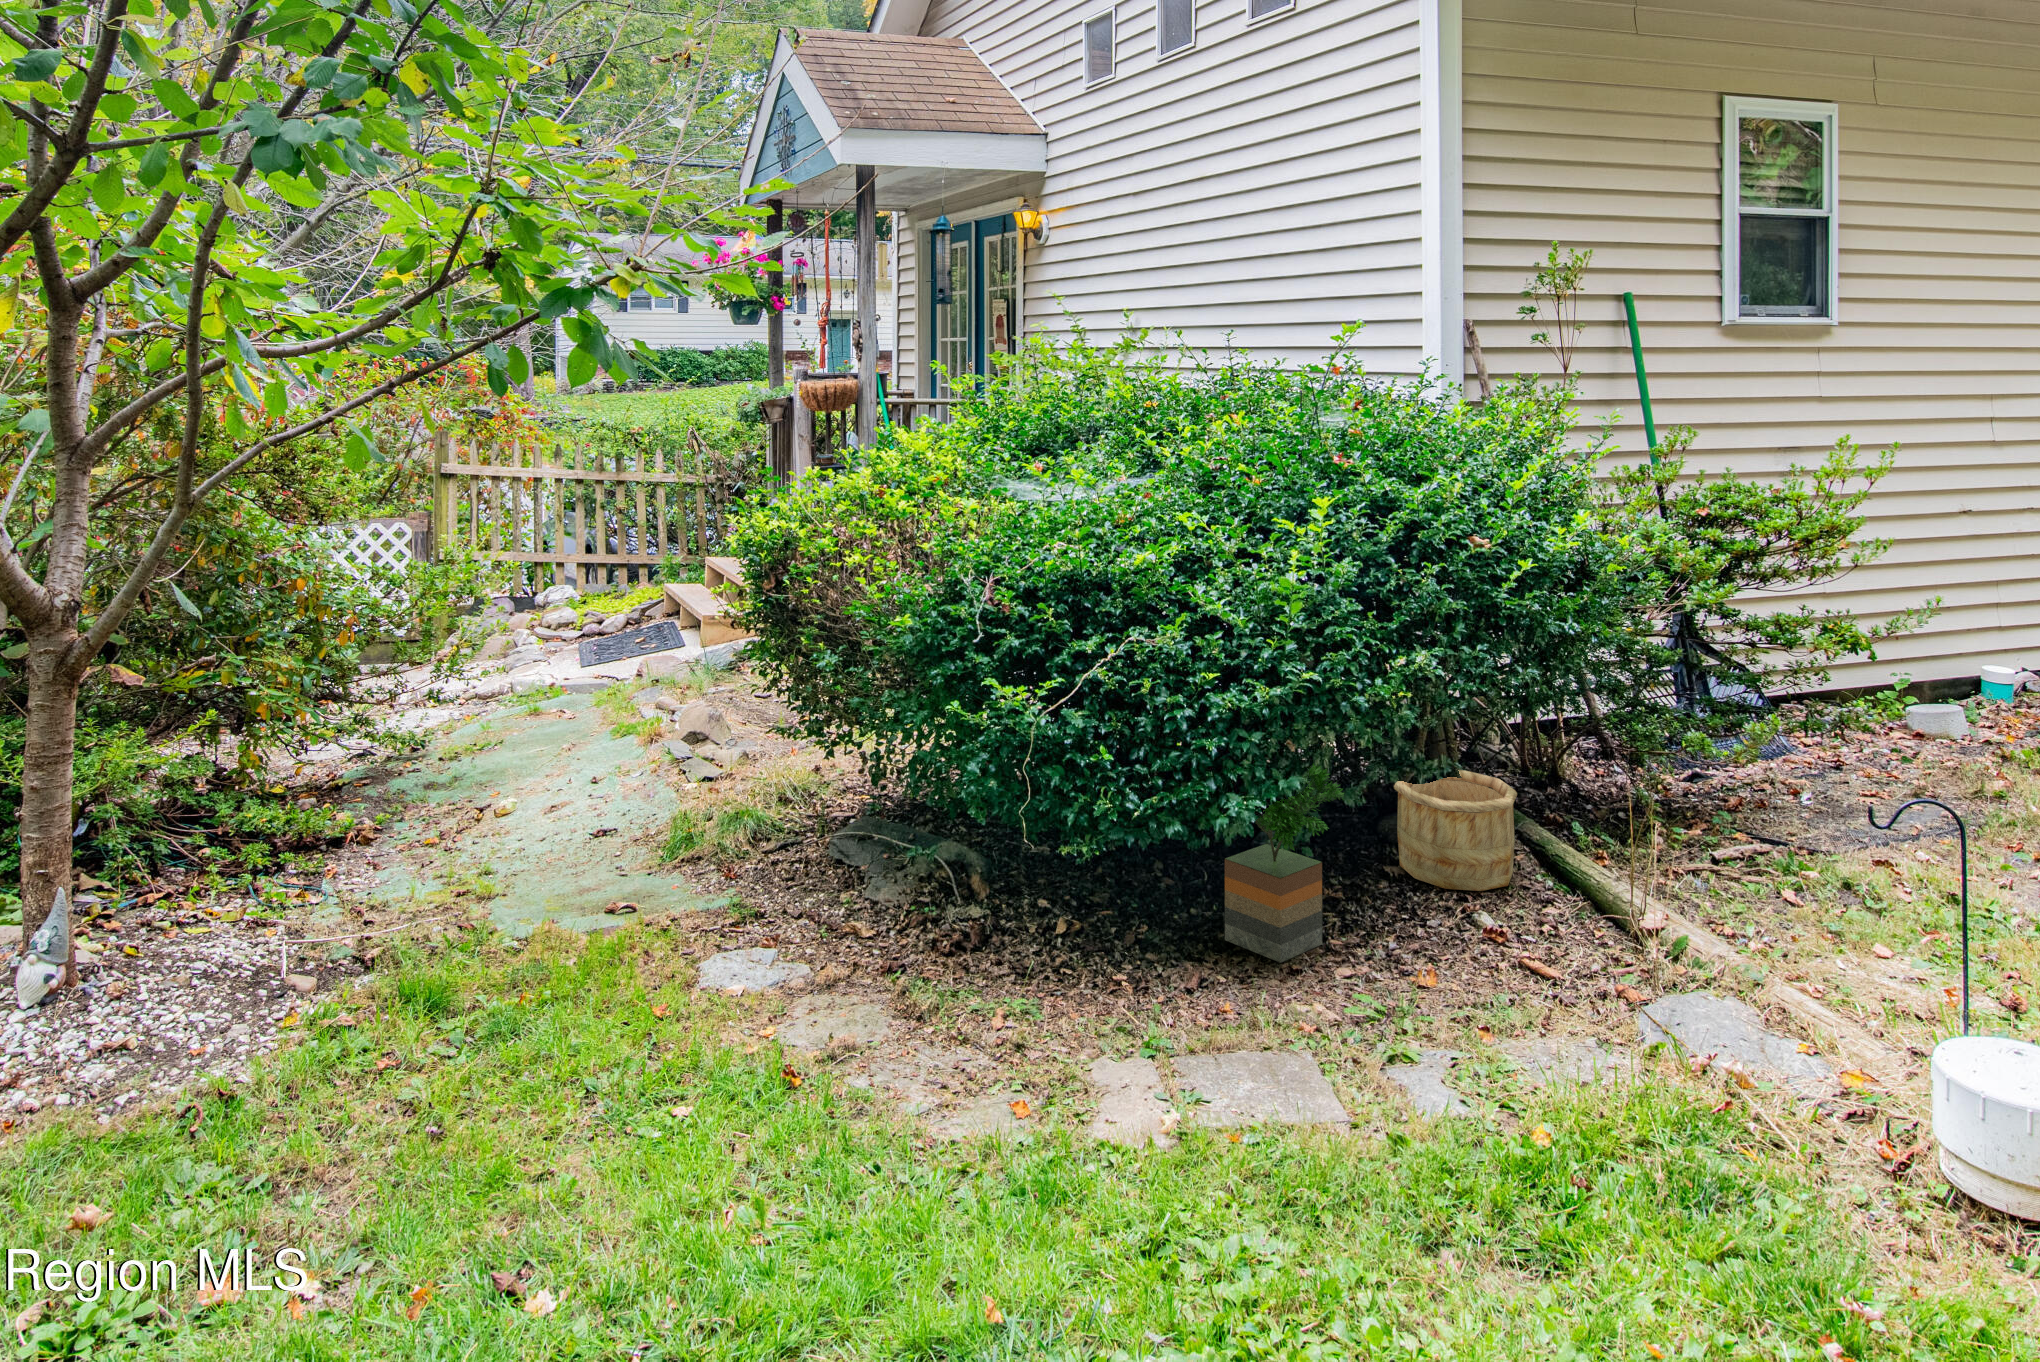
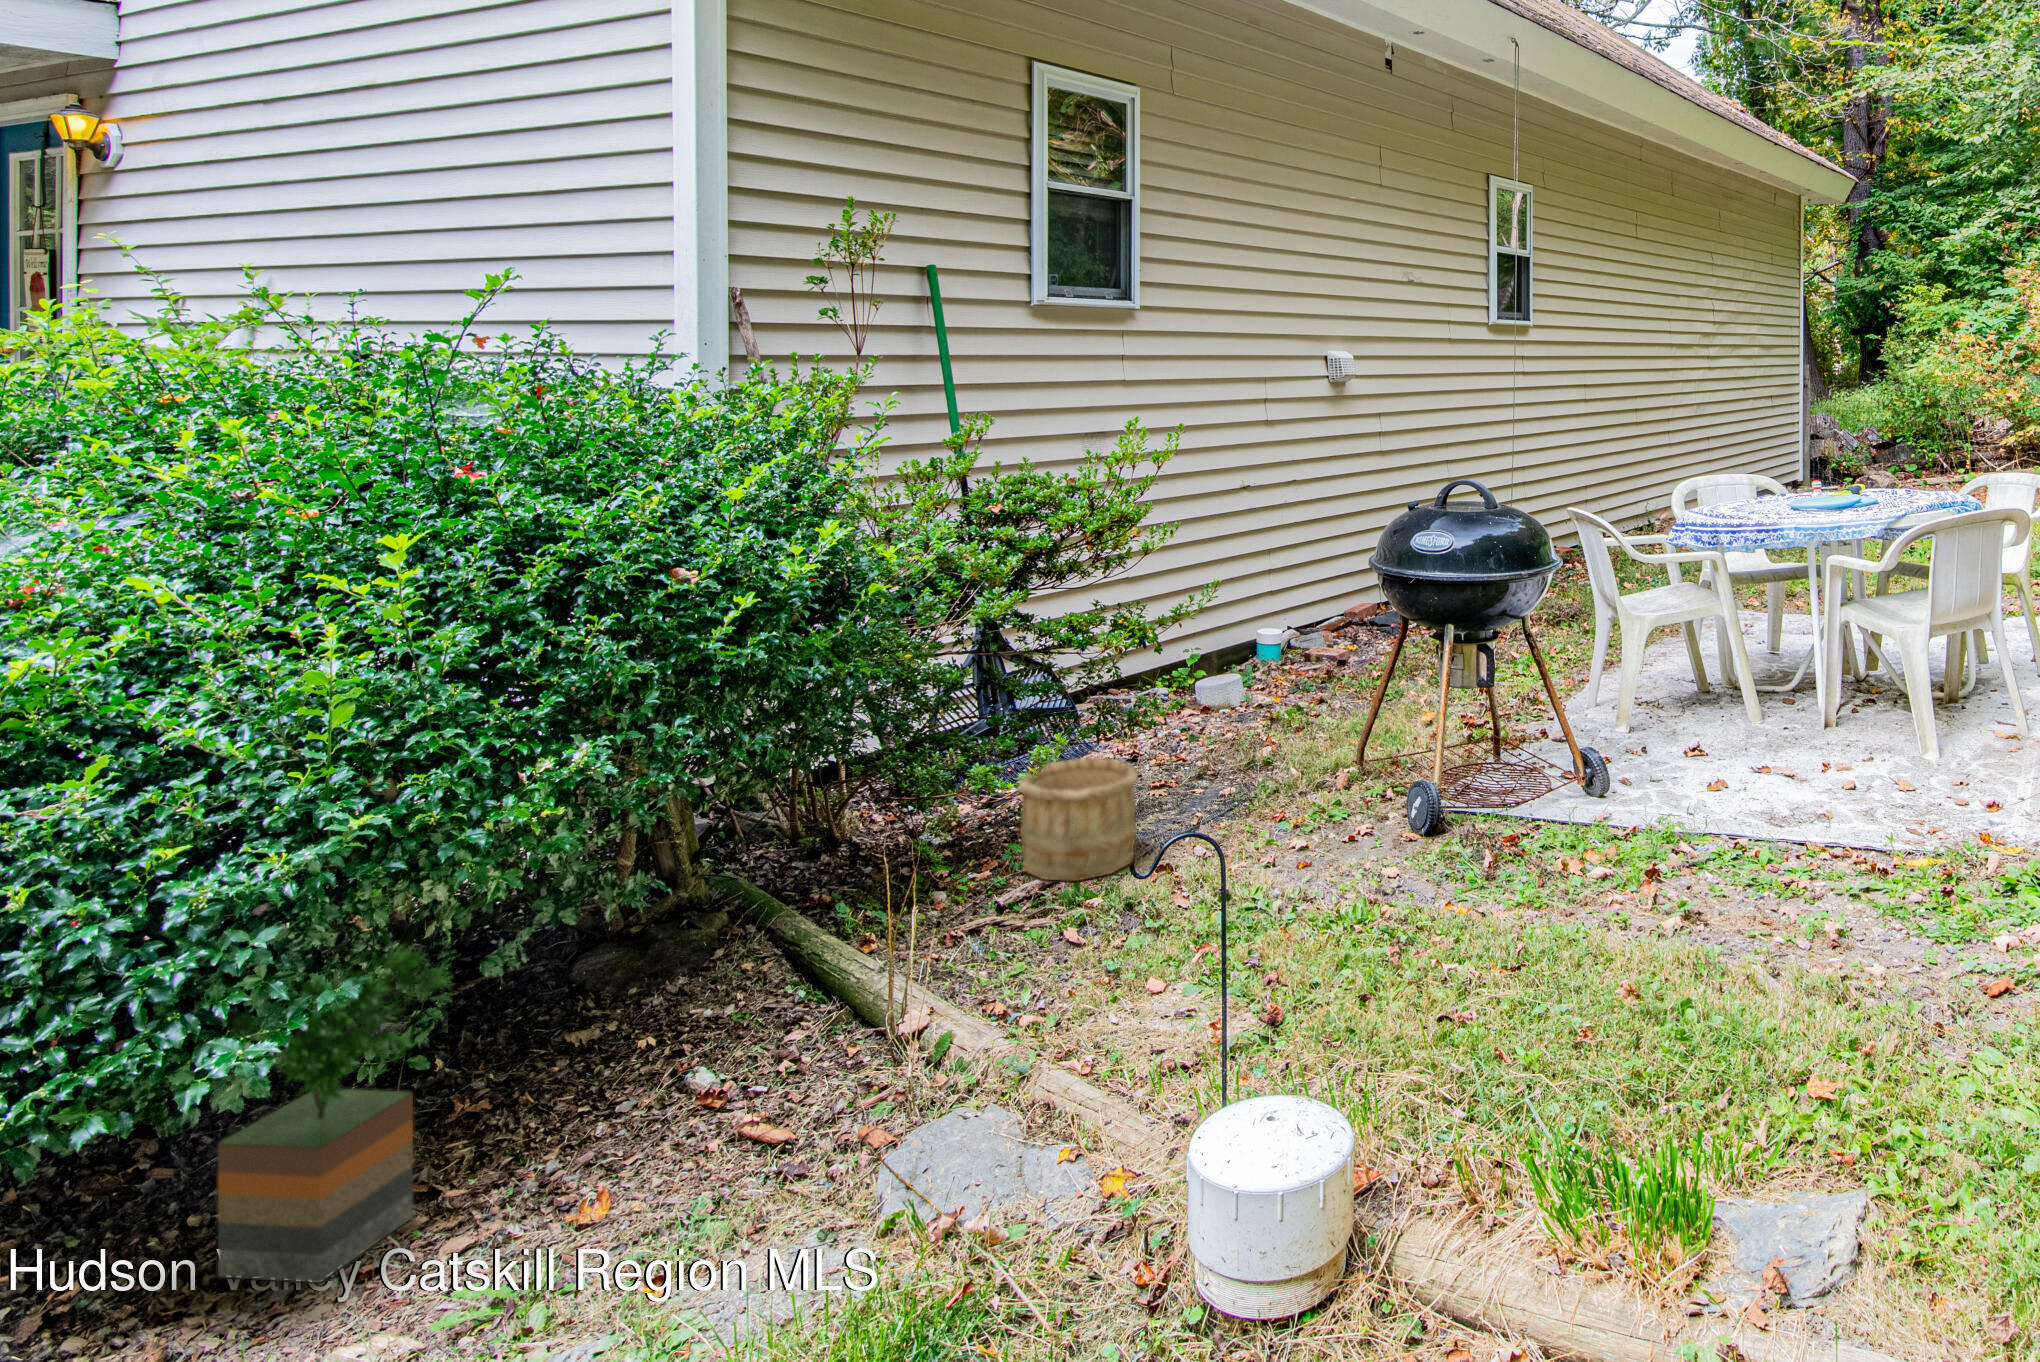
wooden bucket: present [1394,770,1517,891] -> present [1018,758,1138,881]

